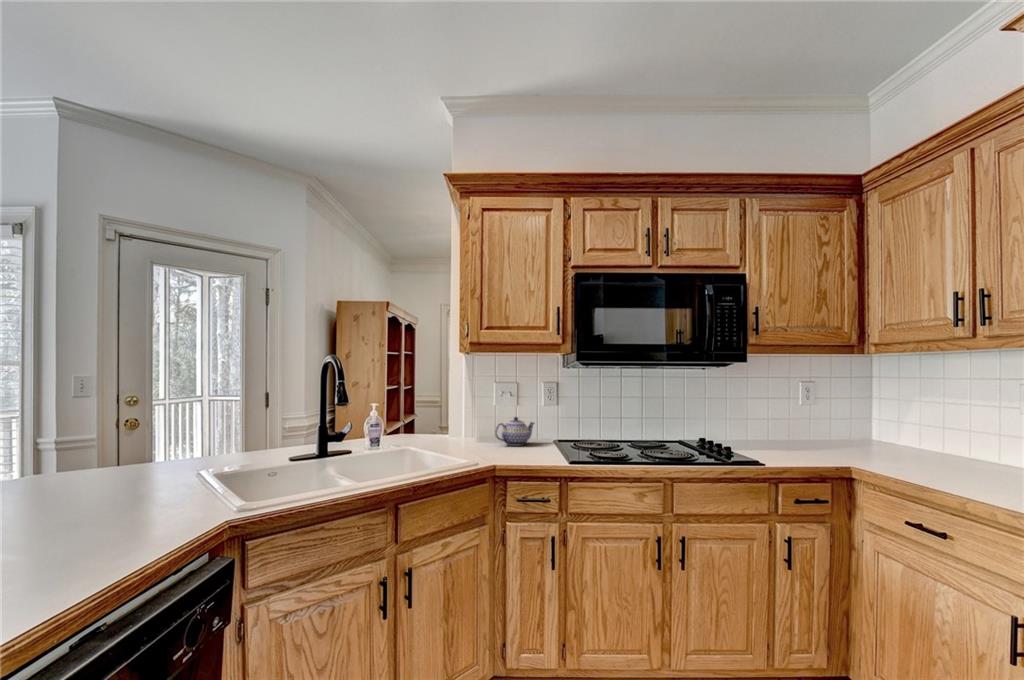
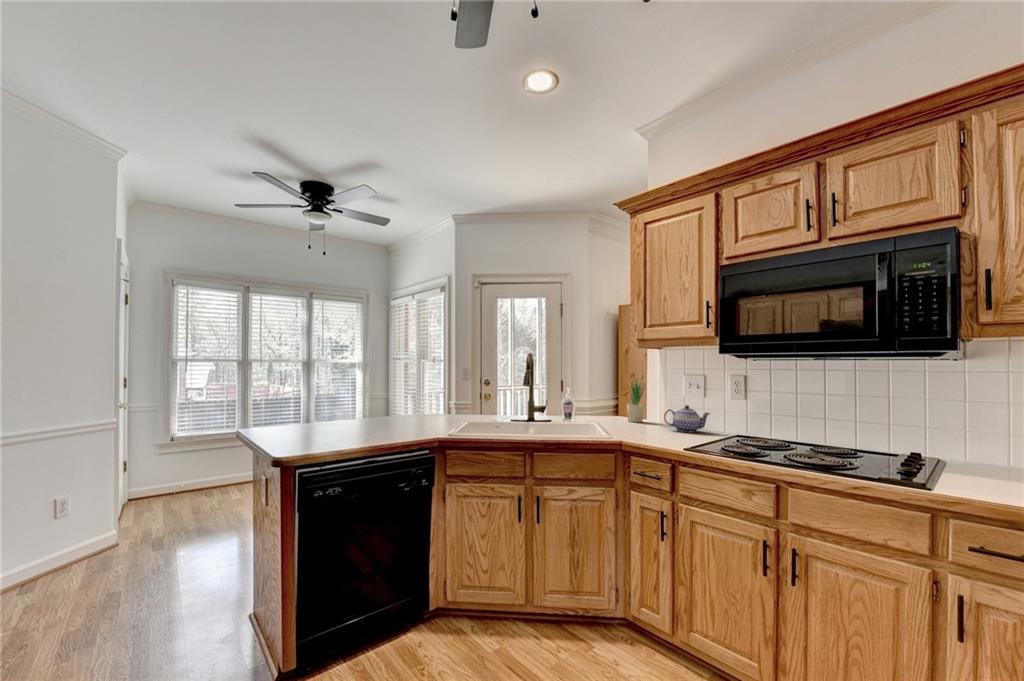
potted plant: none [429,384,453,442] -> present [627,380,645,422]

